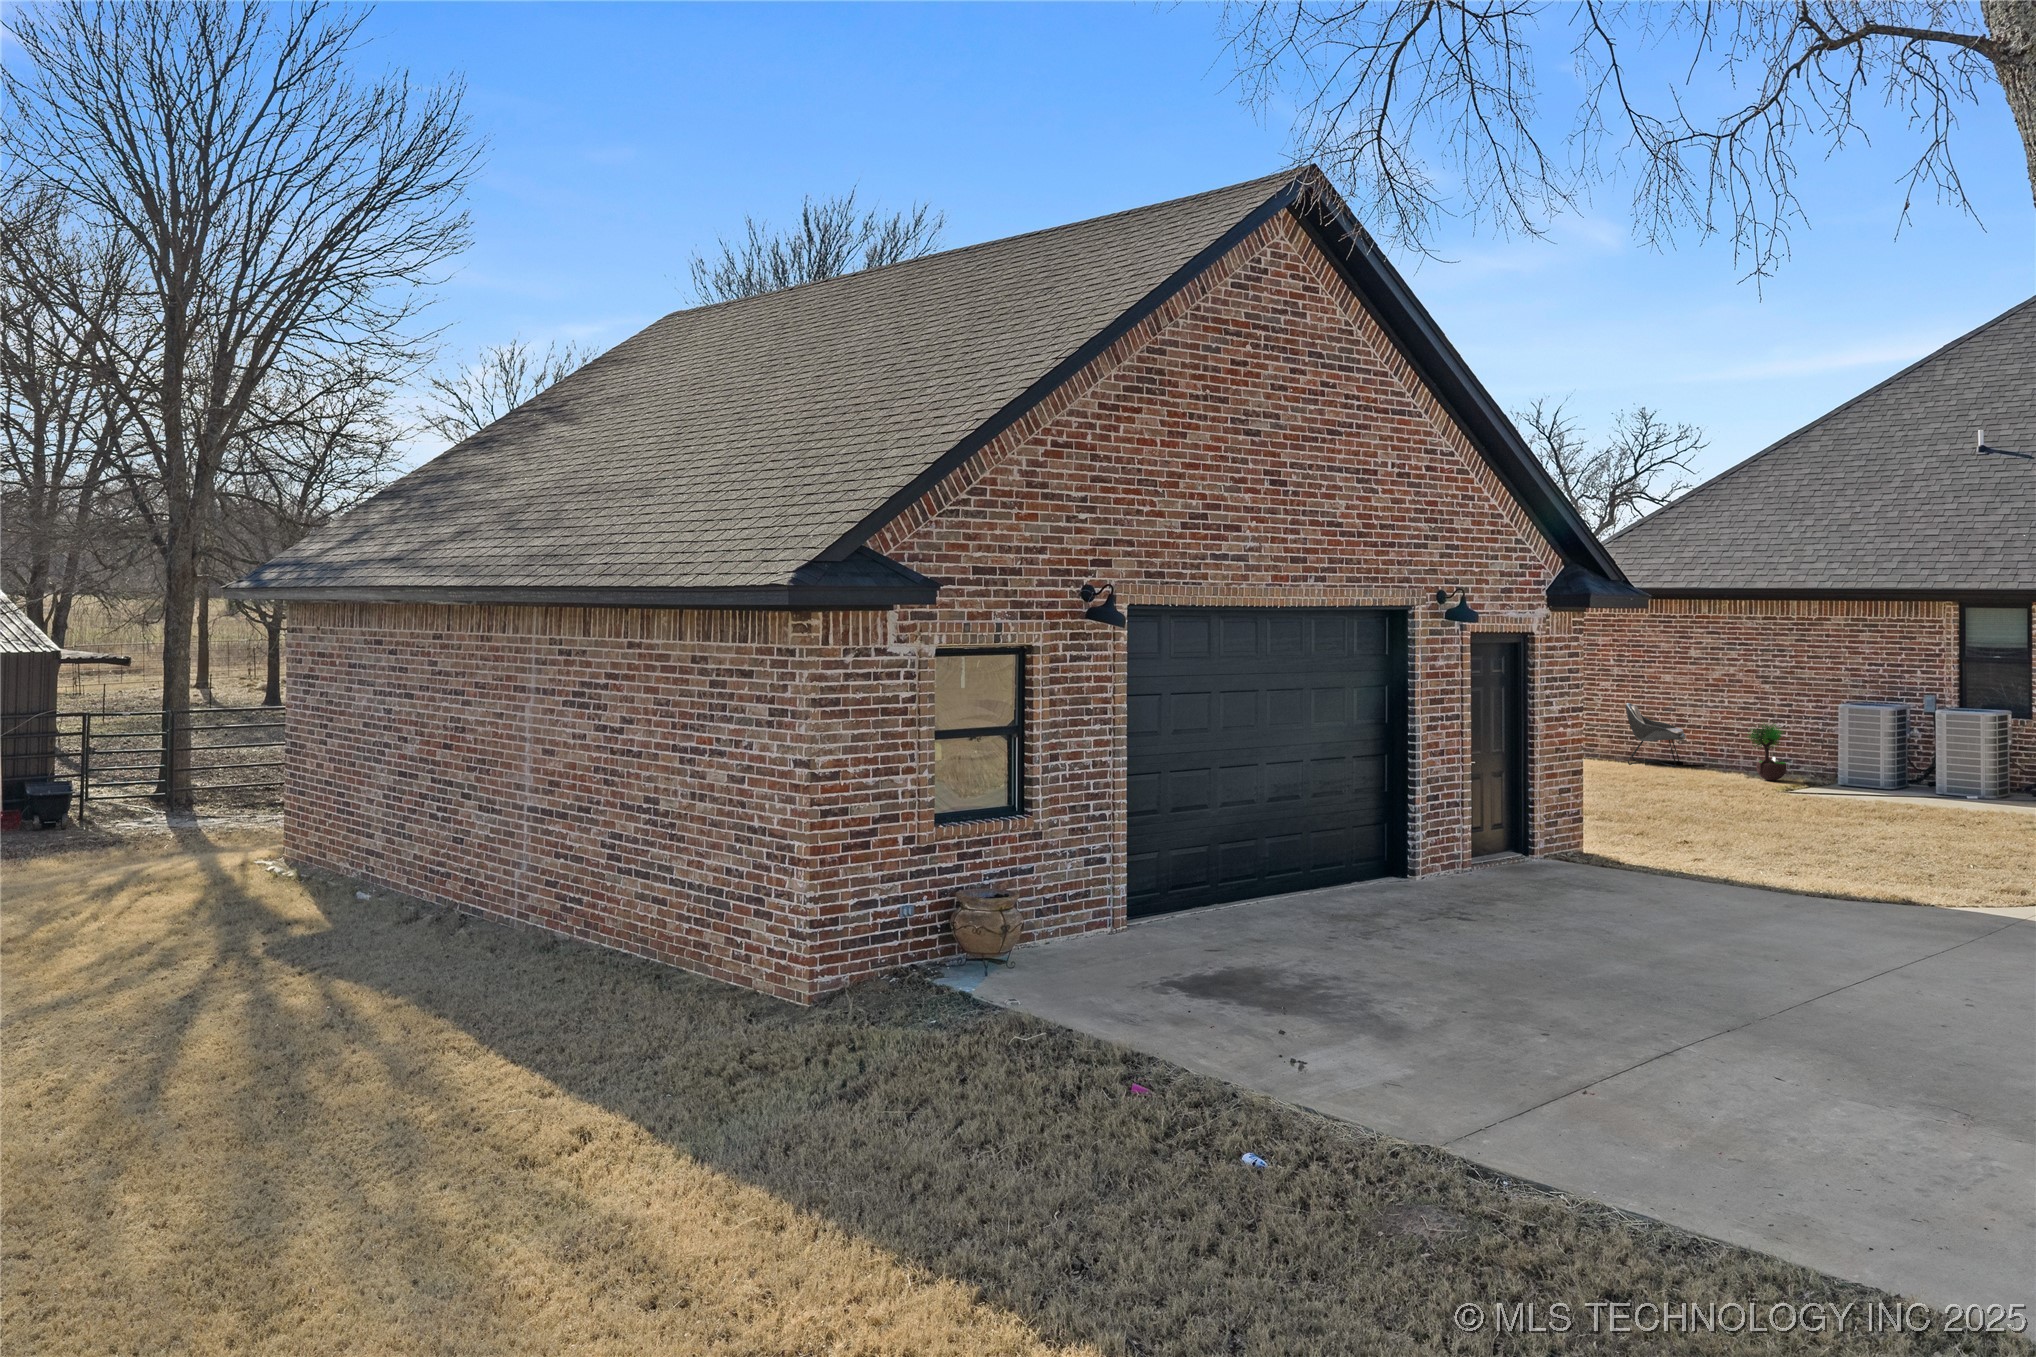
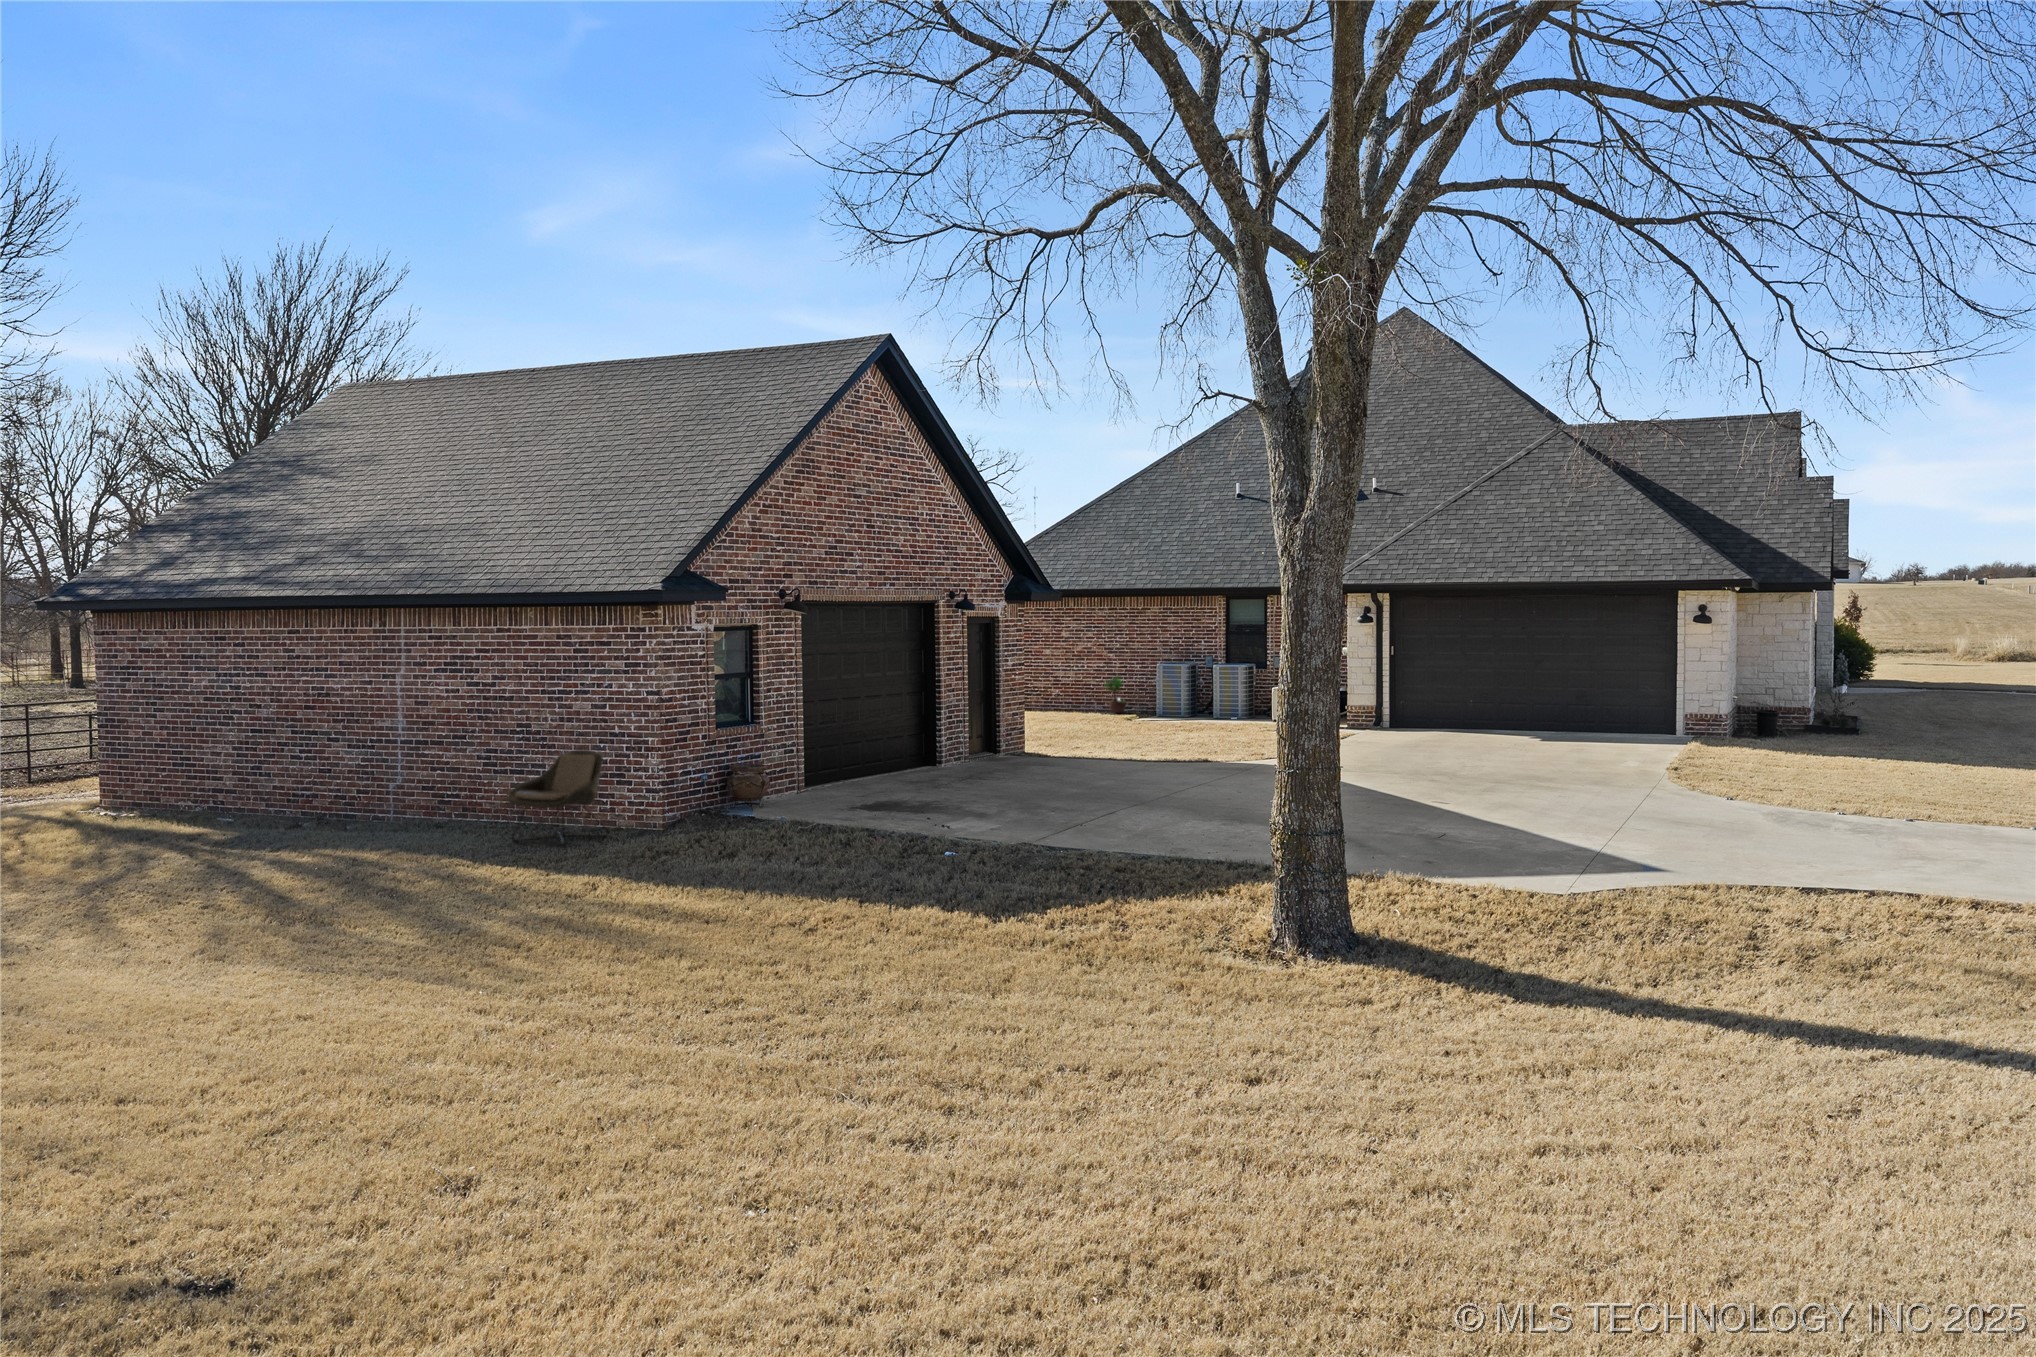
lounge chair: present [1626,703,1686,768] -> present [507,750,608,846]

